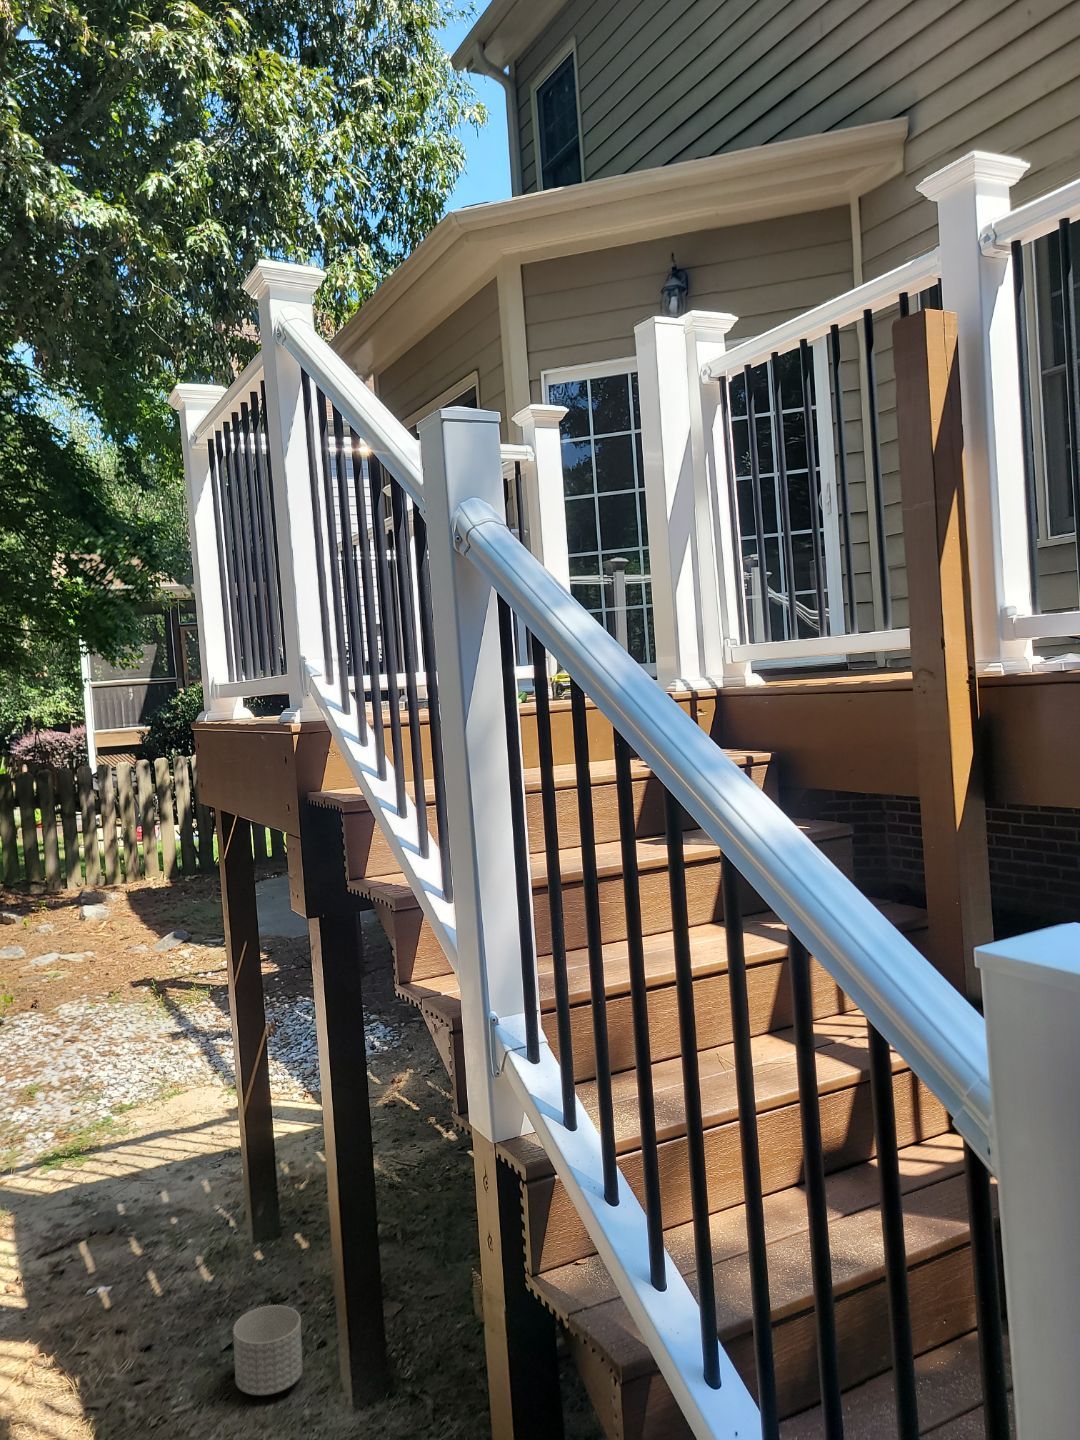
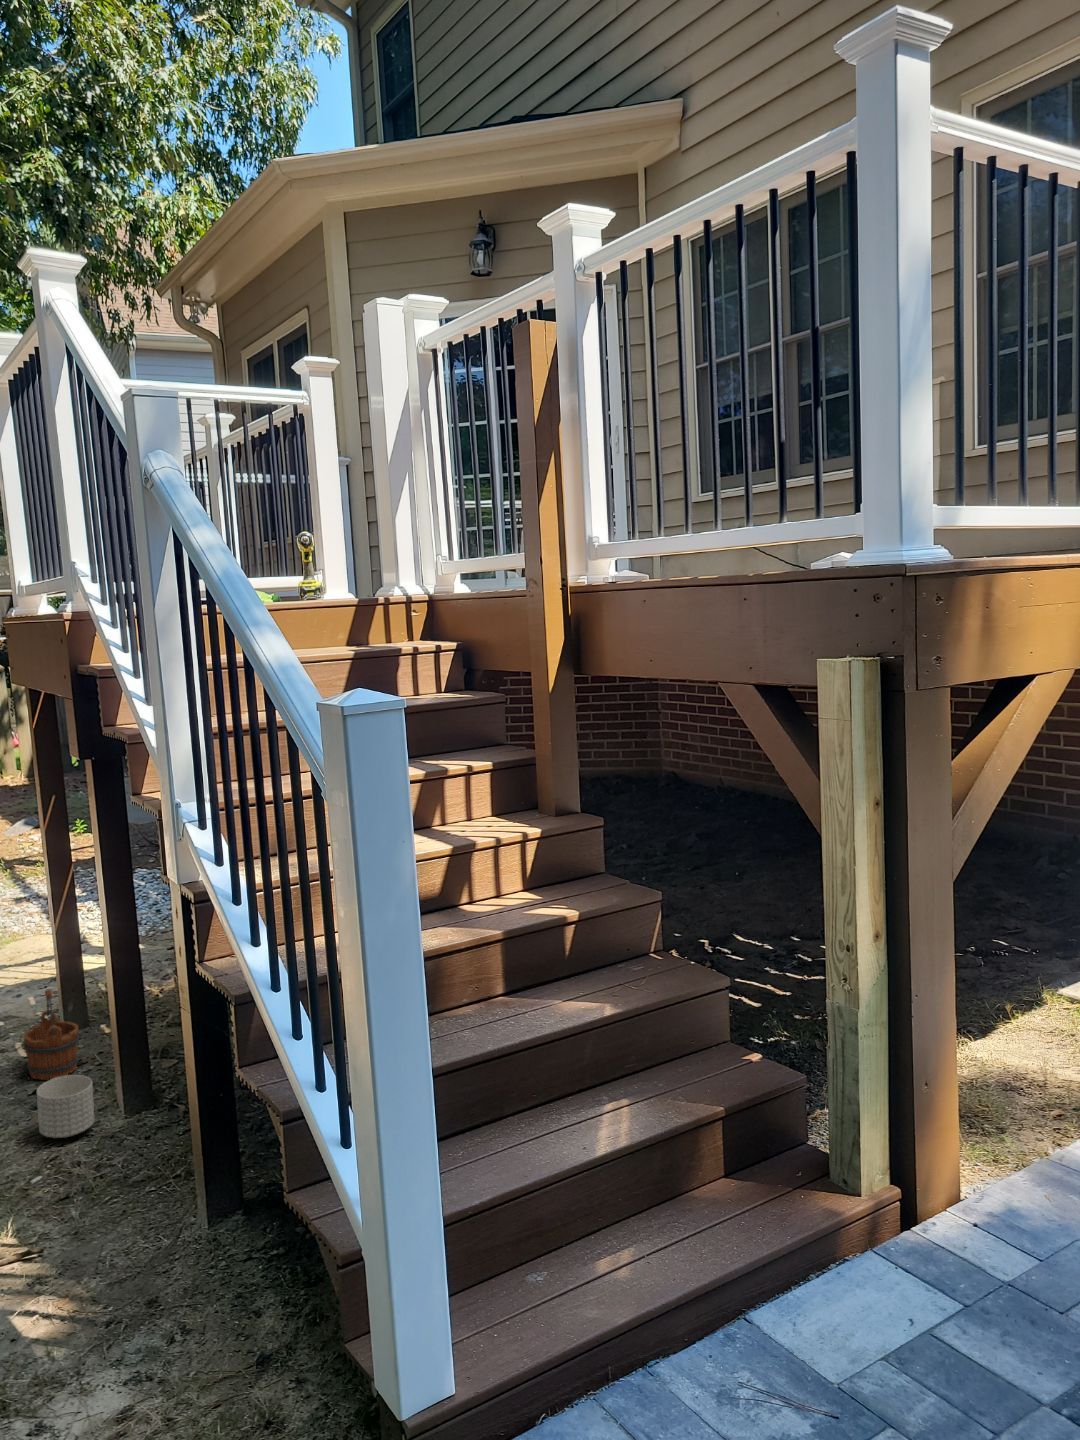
wooden bucket: none [207,1180,272,1298] -> present [23,989,79,1080]

